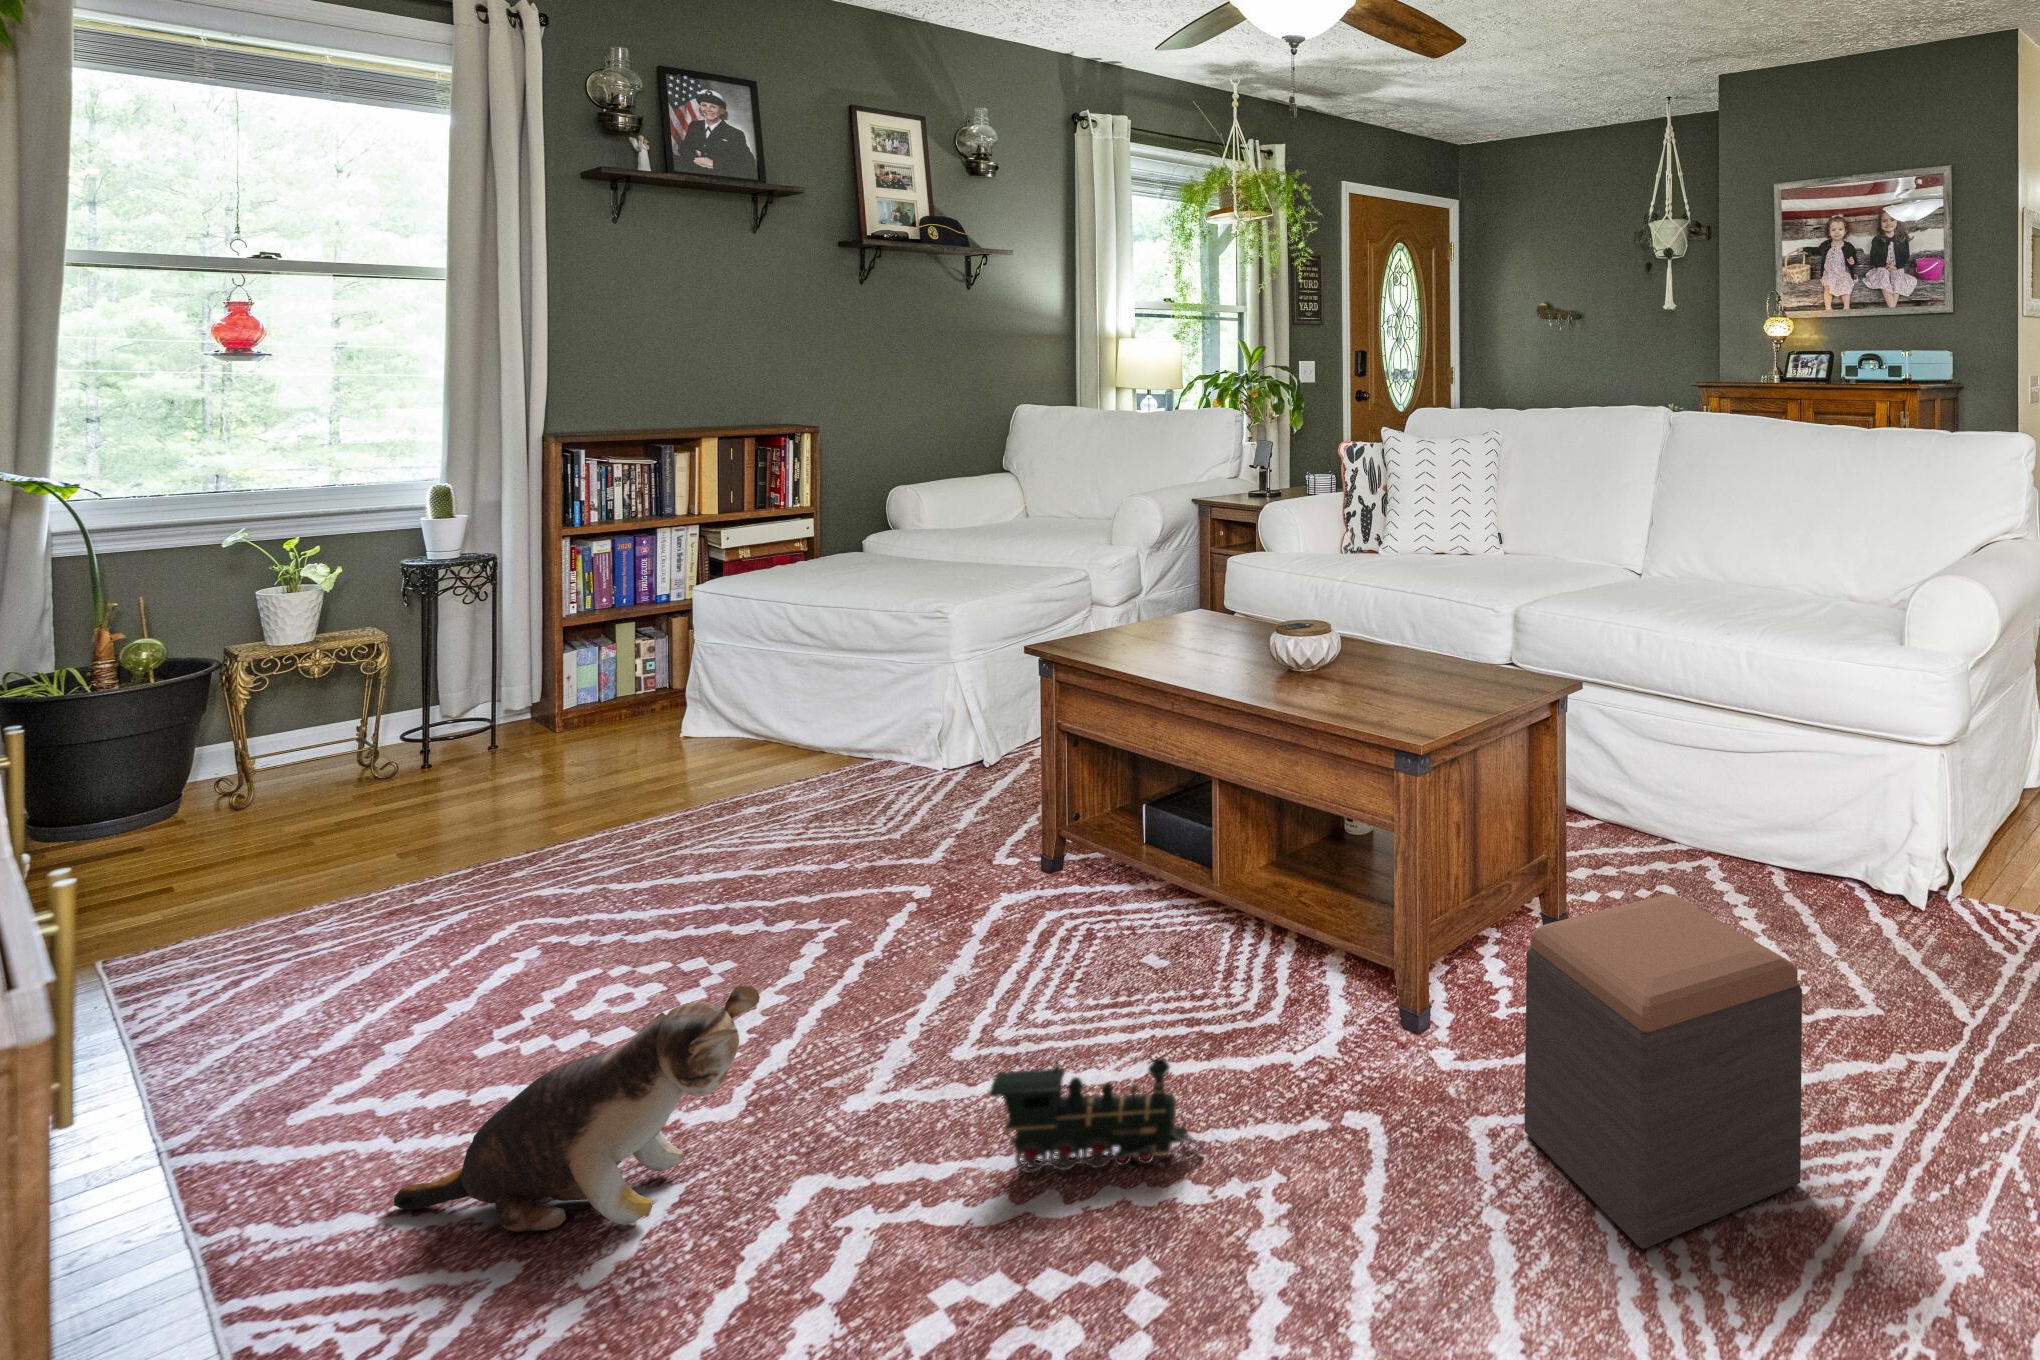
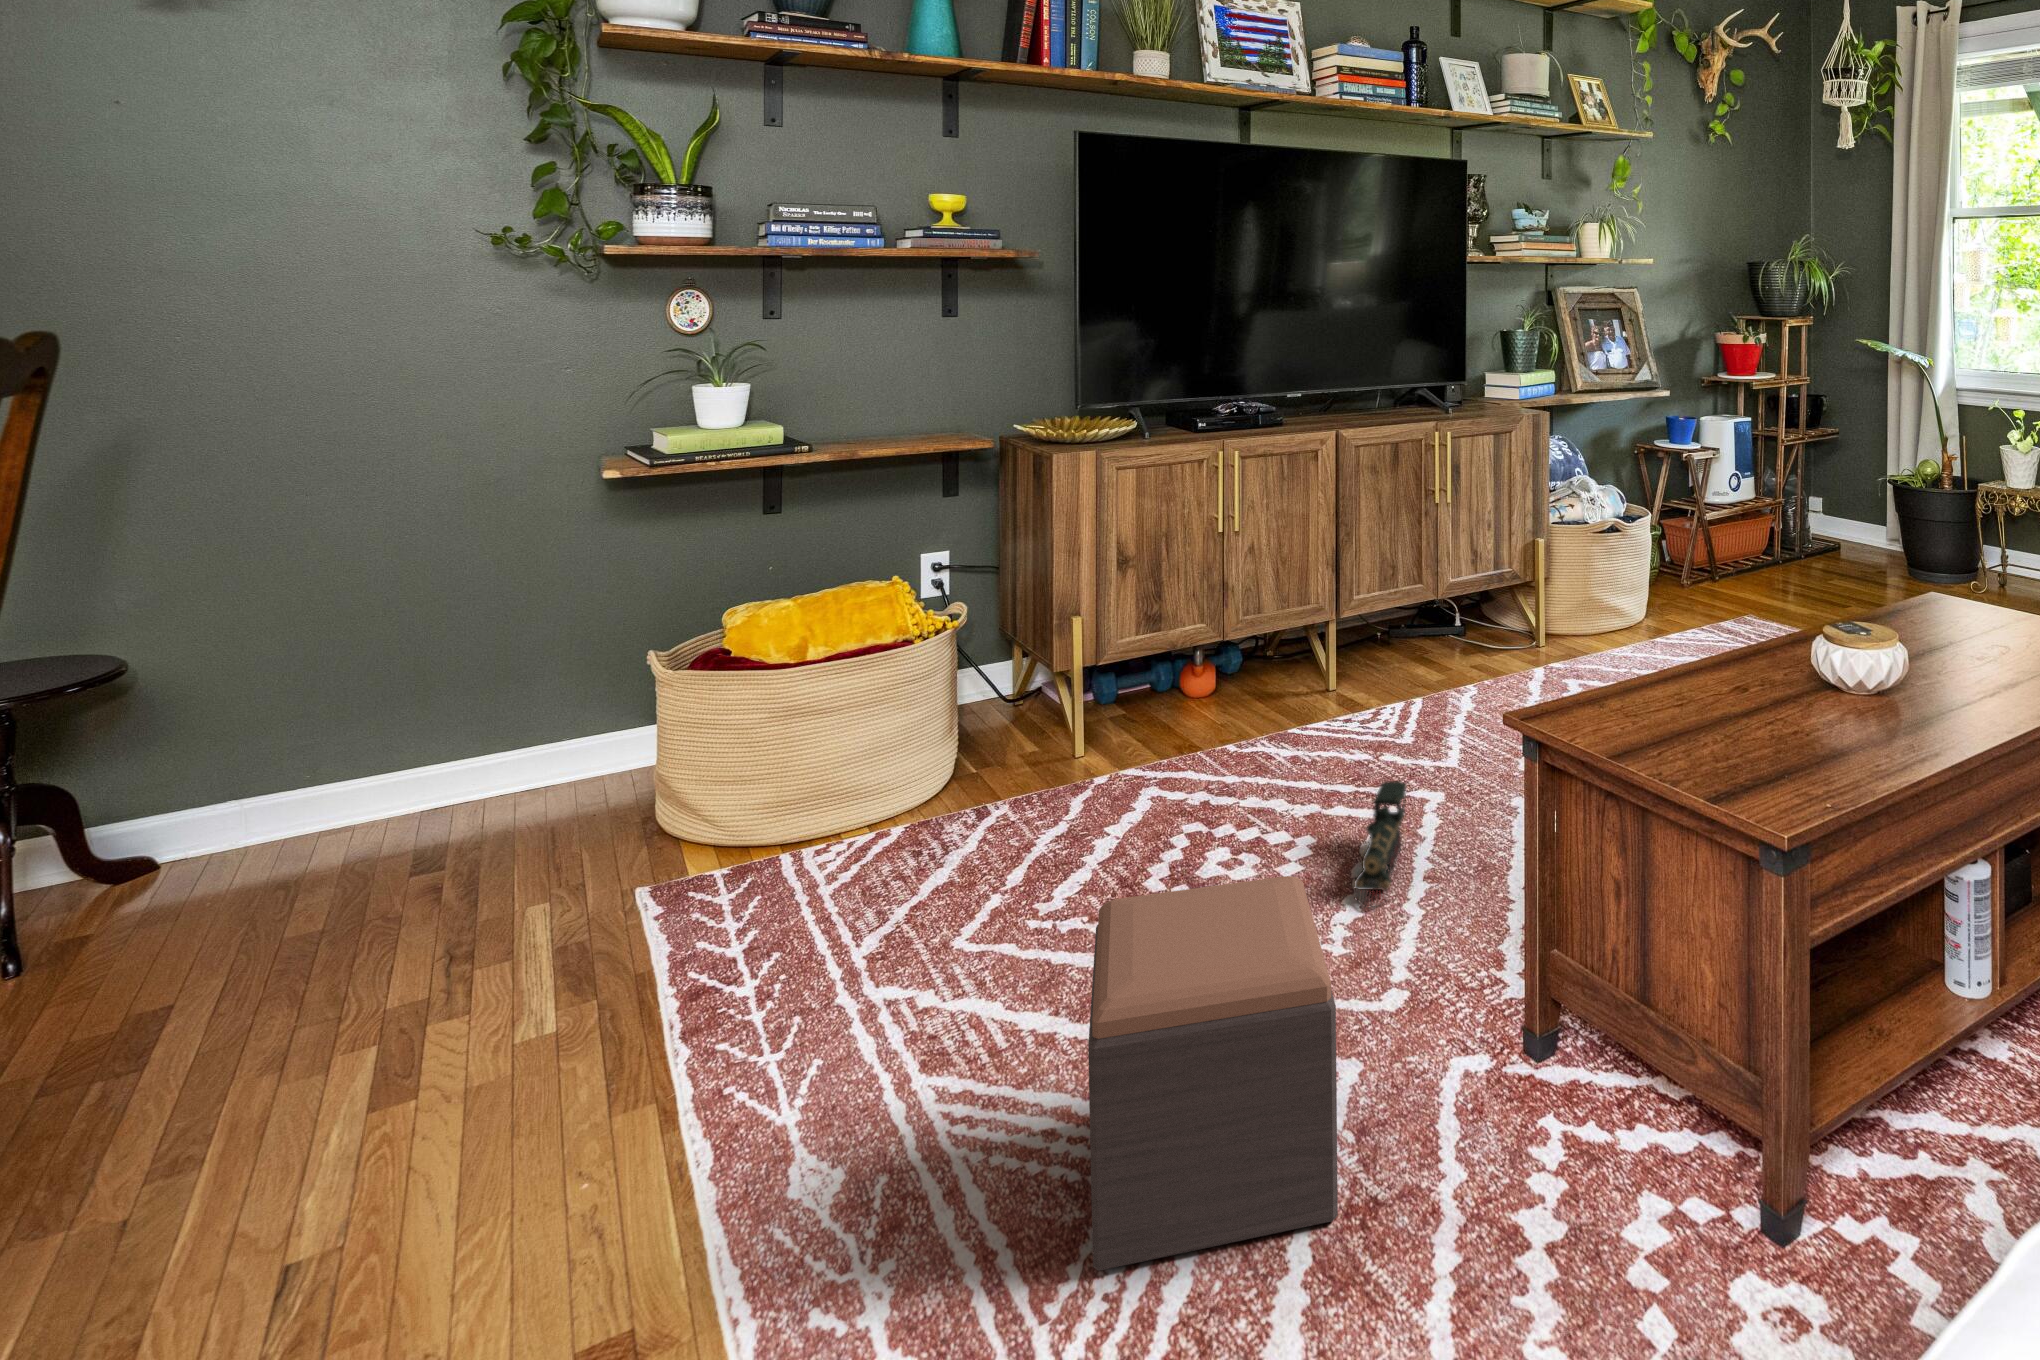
plush toy: present [394,985,760,1232] -> none [1380,656,1459,756]

